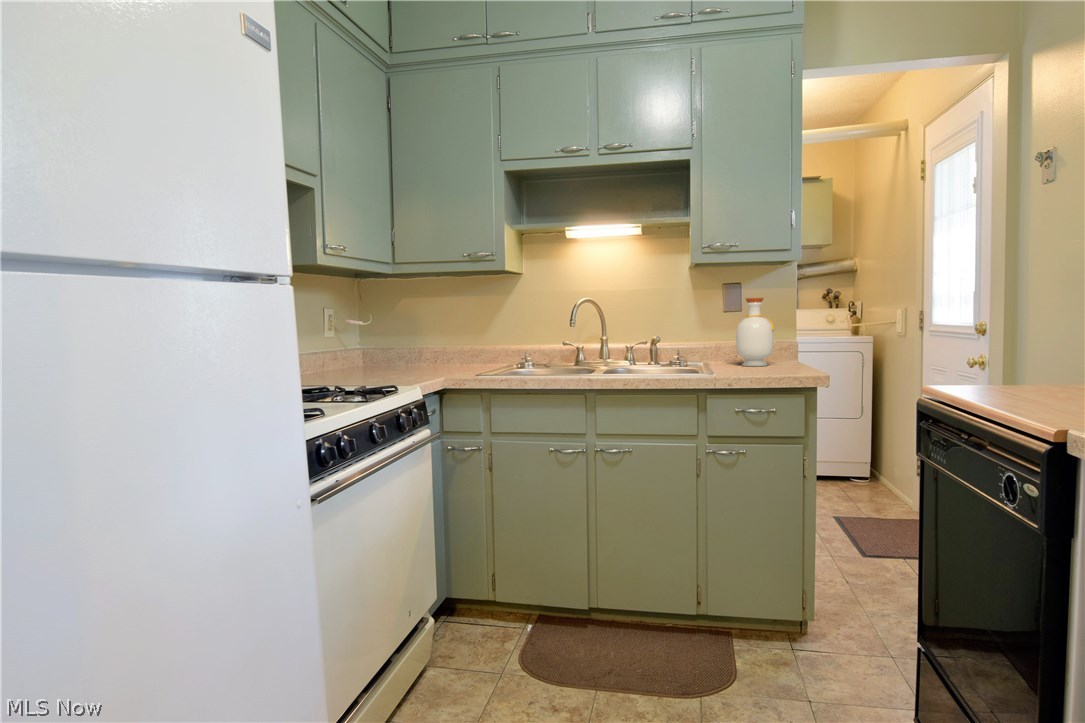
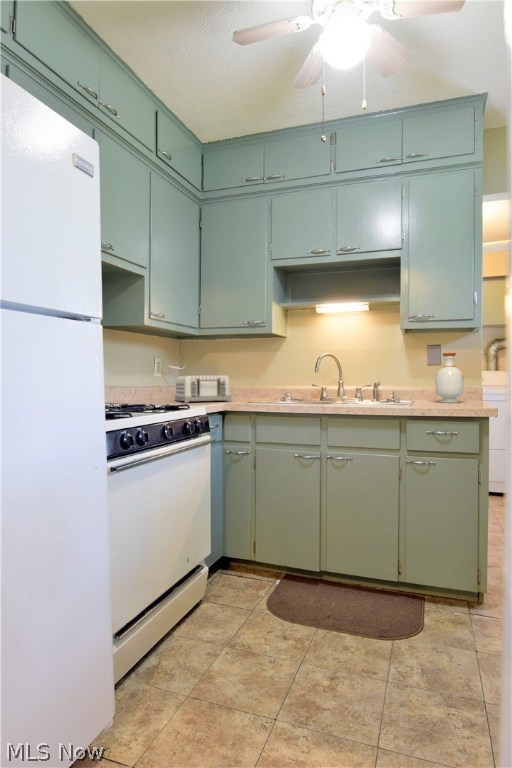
toaster: none [357,332,447,377] -> present [175,375,231,403]

